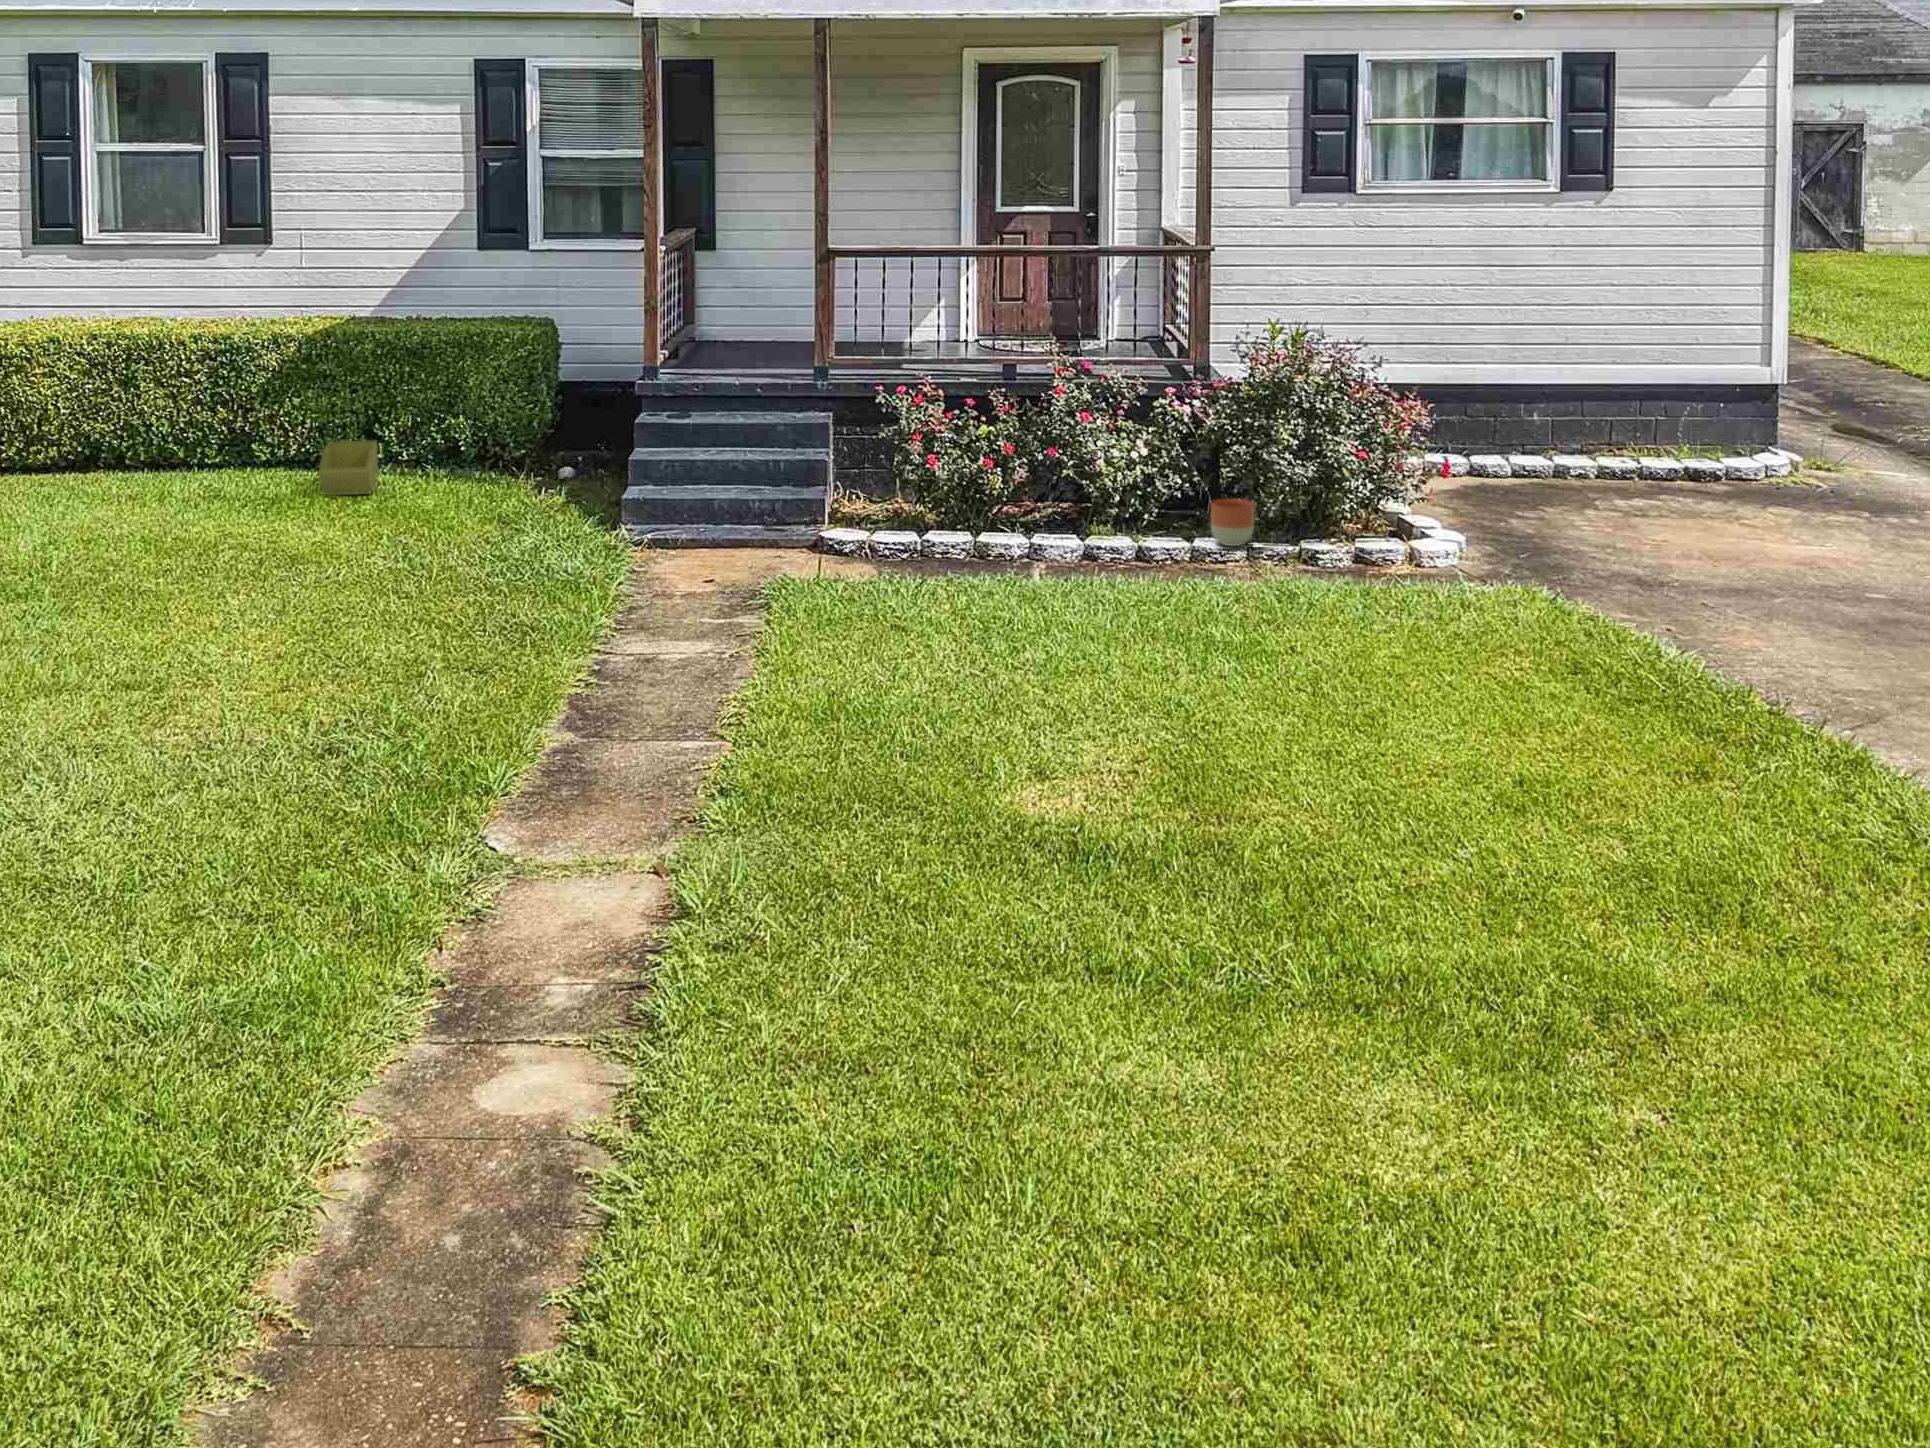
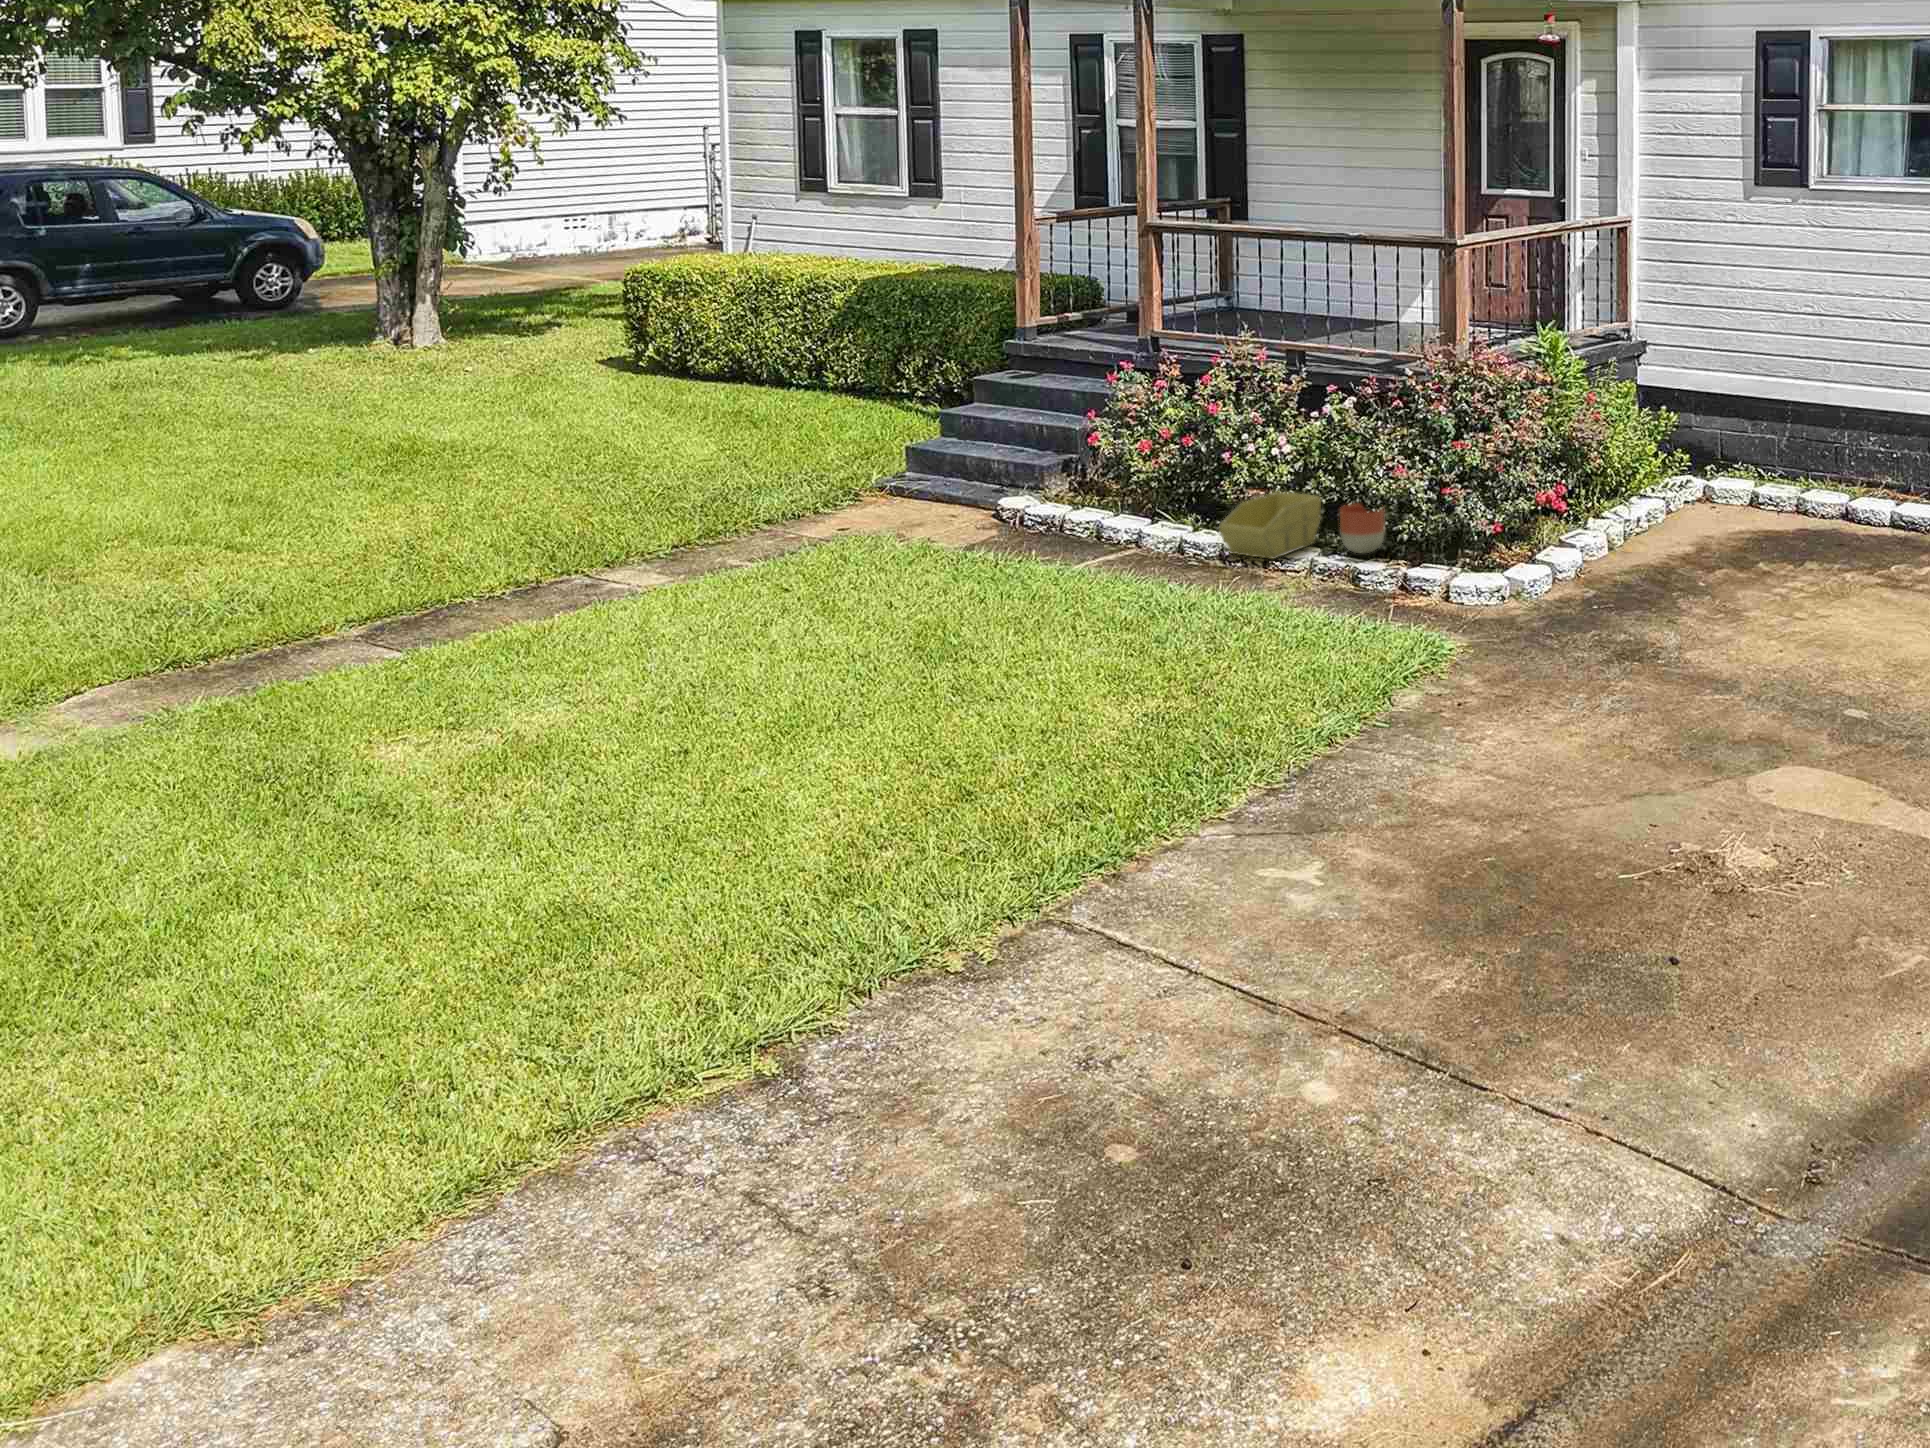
storage bin: present [318,441,378,495] -> present [1219,492,1321,559]

